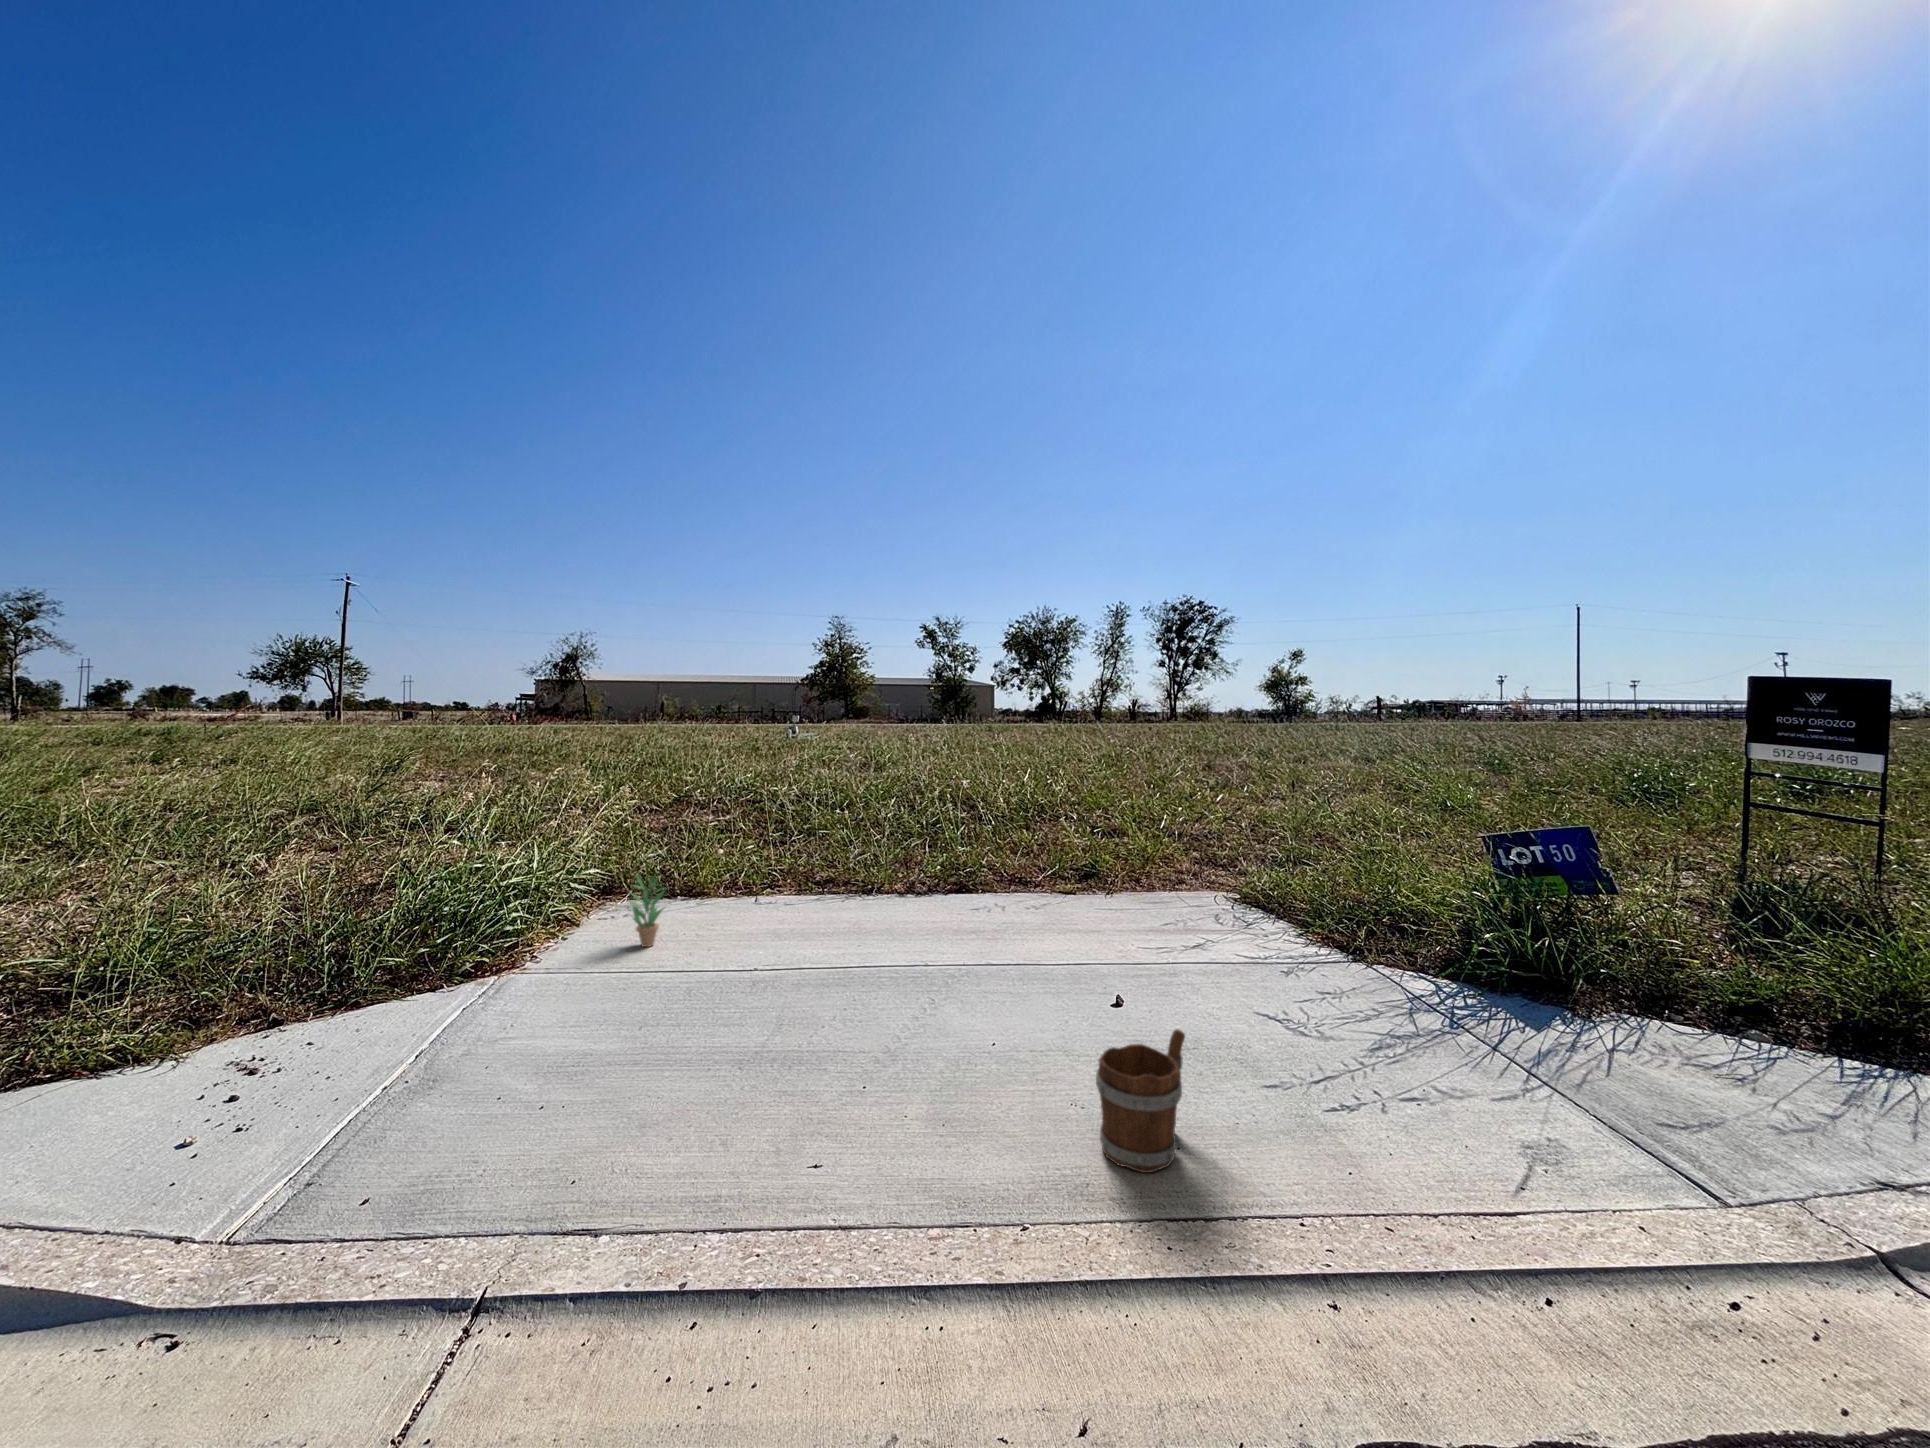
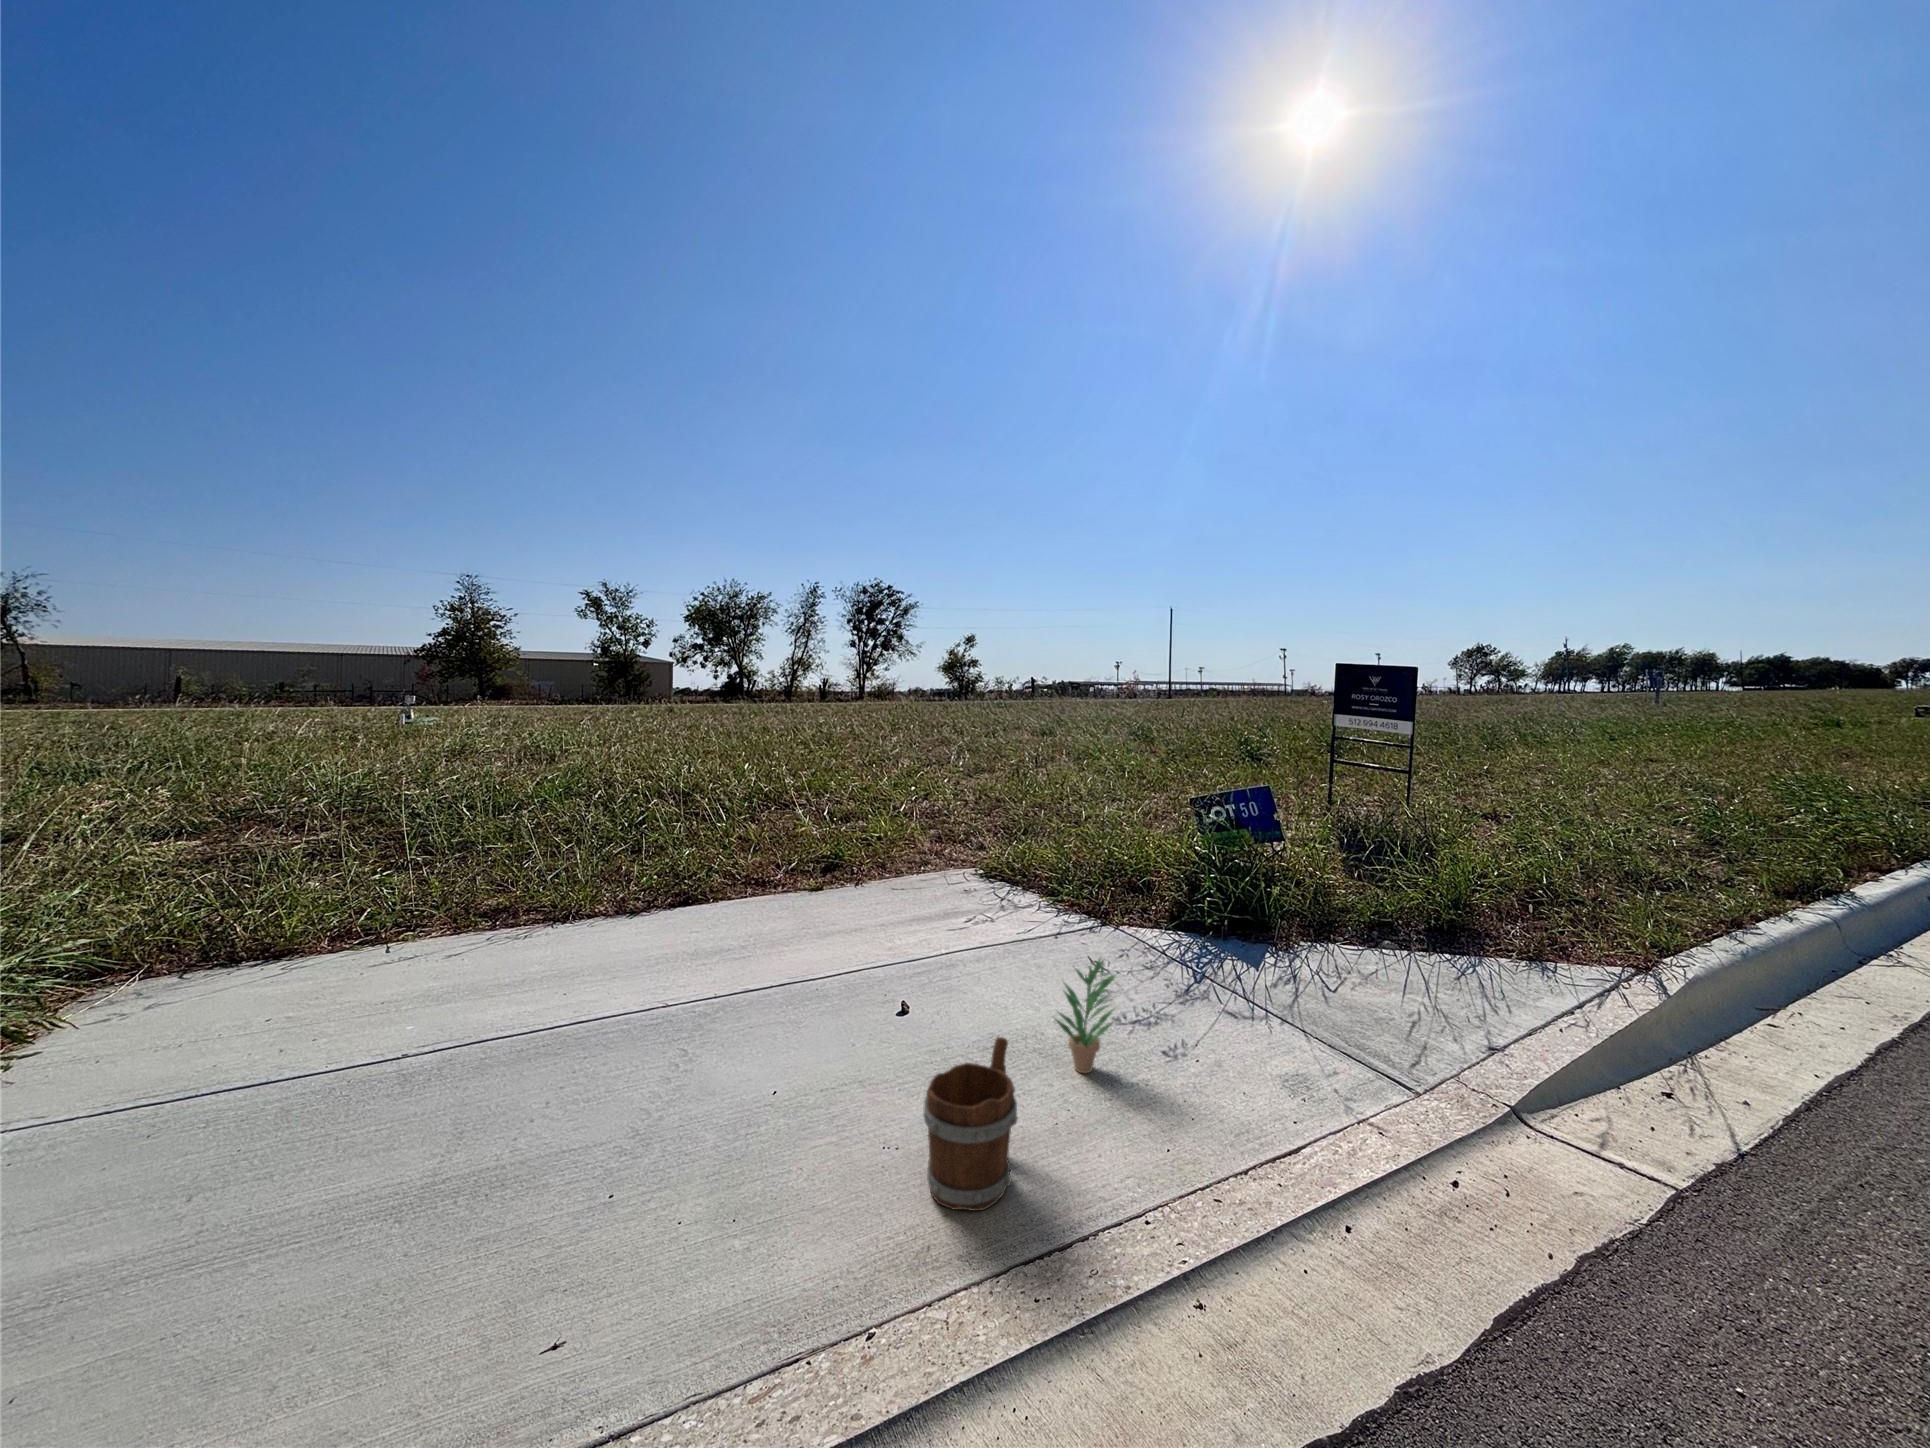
potted plant: present [628,874,664,947] -> present [1055,959,1115,1073]

